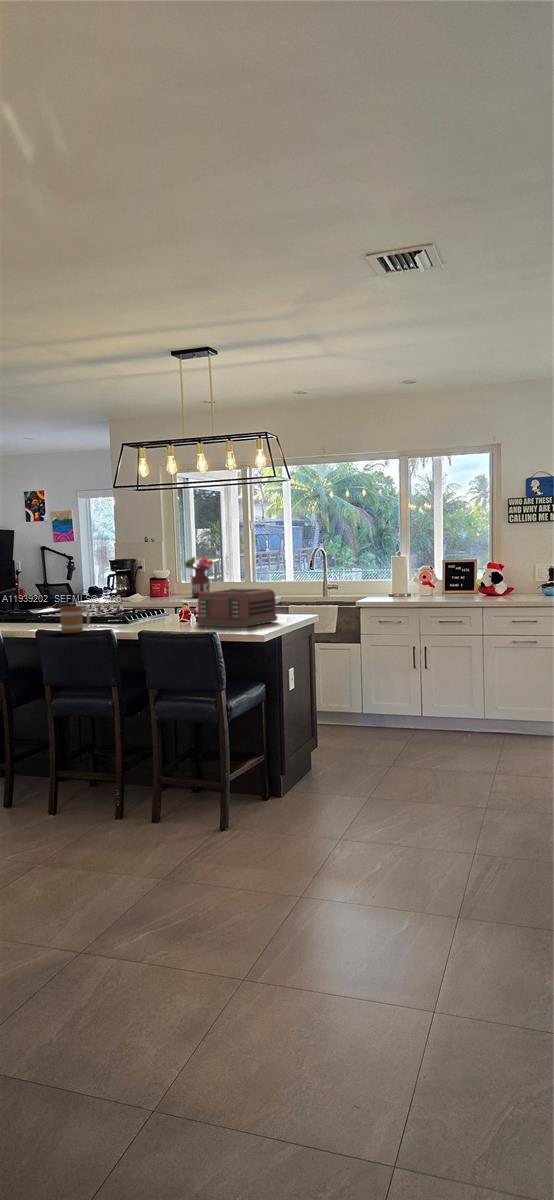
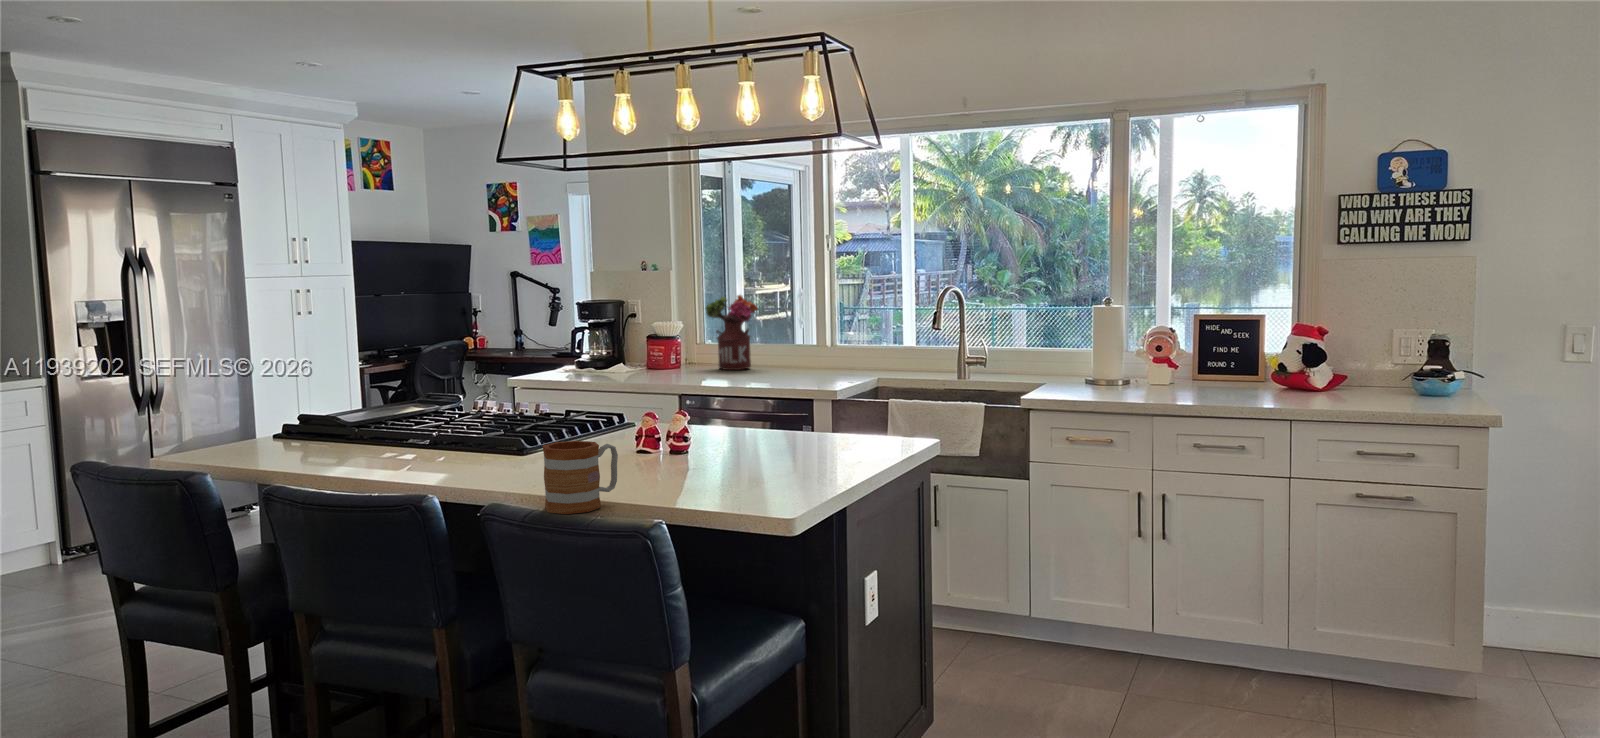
toaster: present [197,589,277,627] -> none [653,386,841,488]
mug: present [60,606,90,633] -> present [543,441,618,514]

